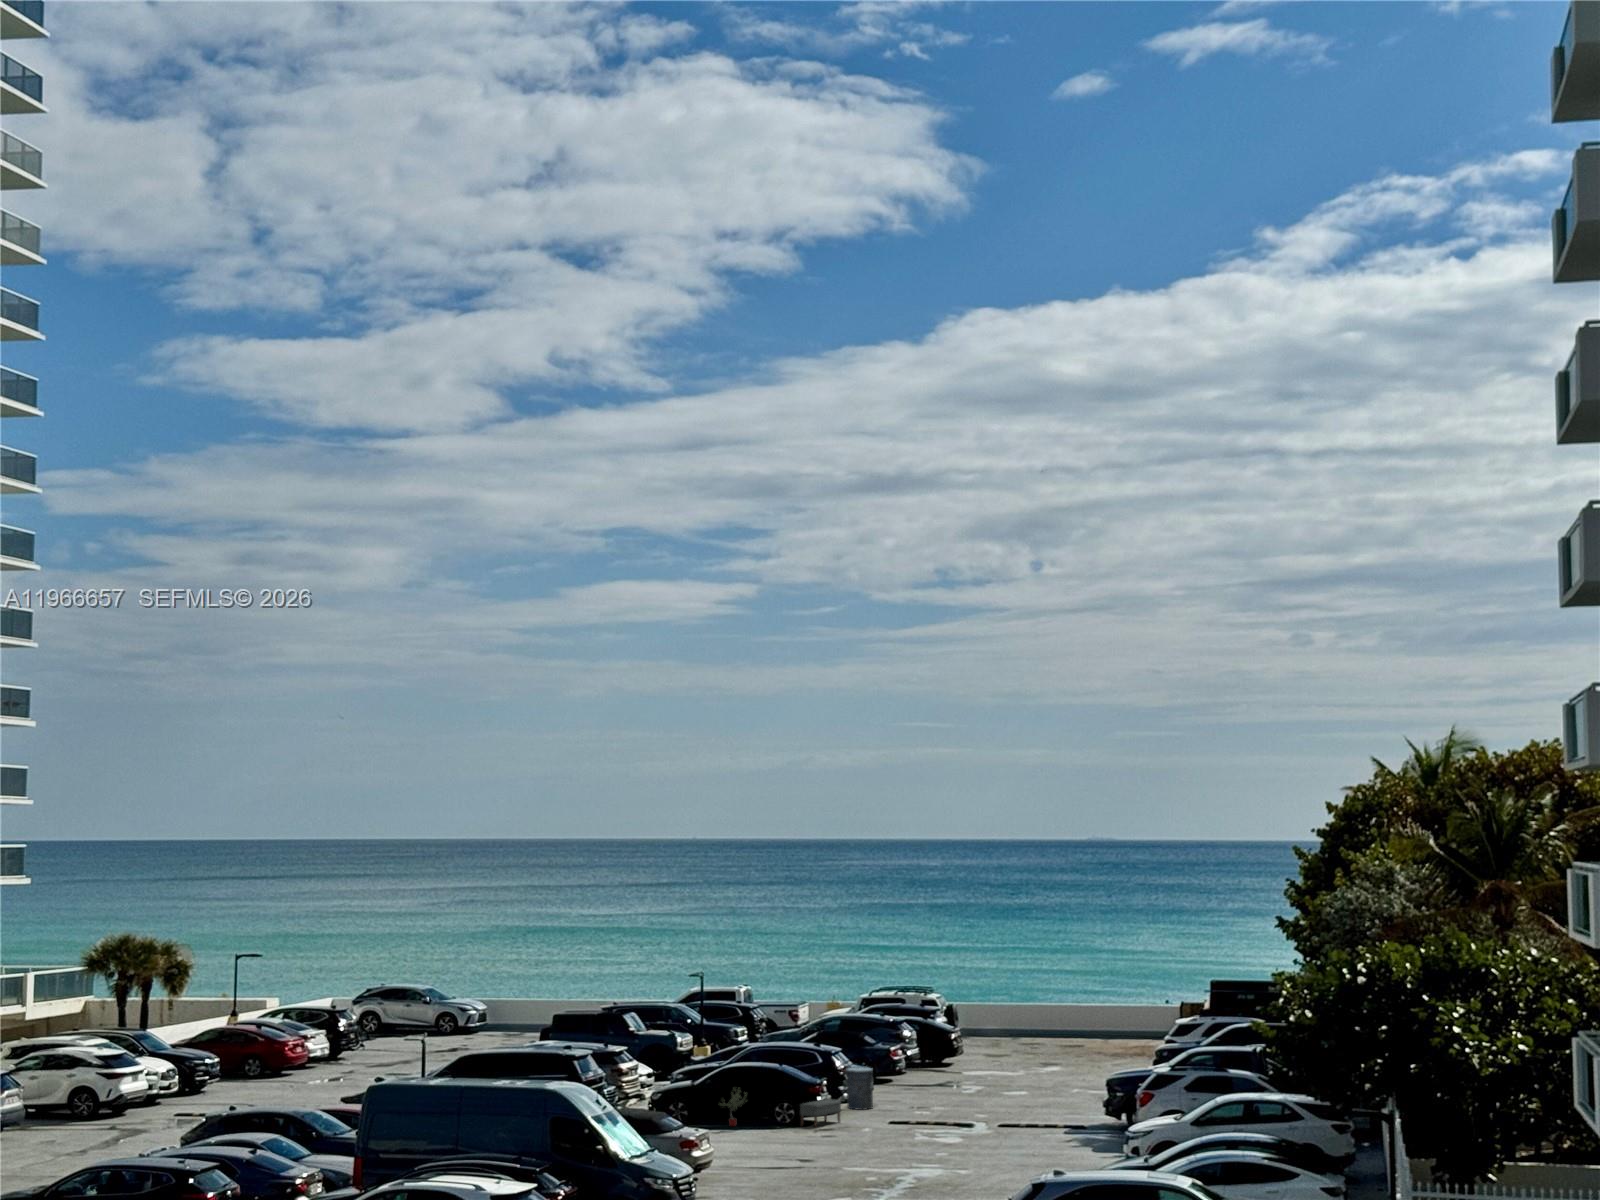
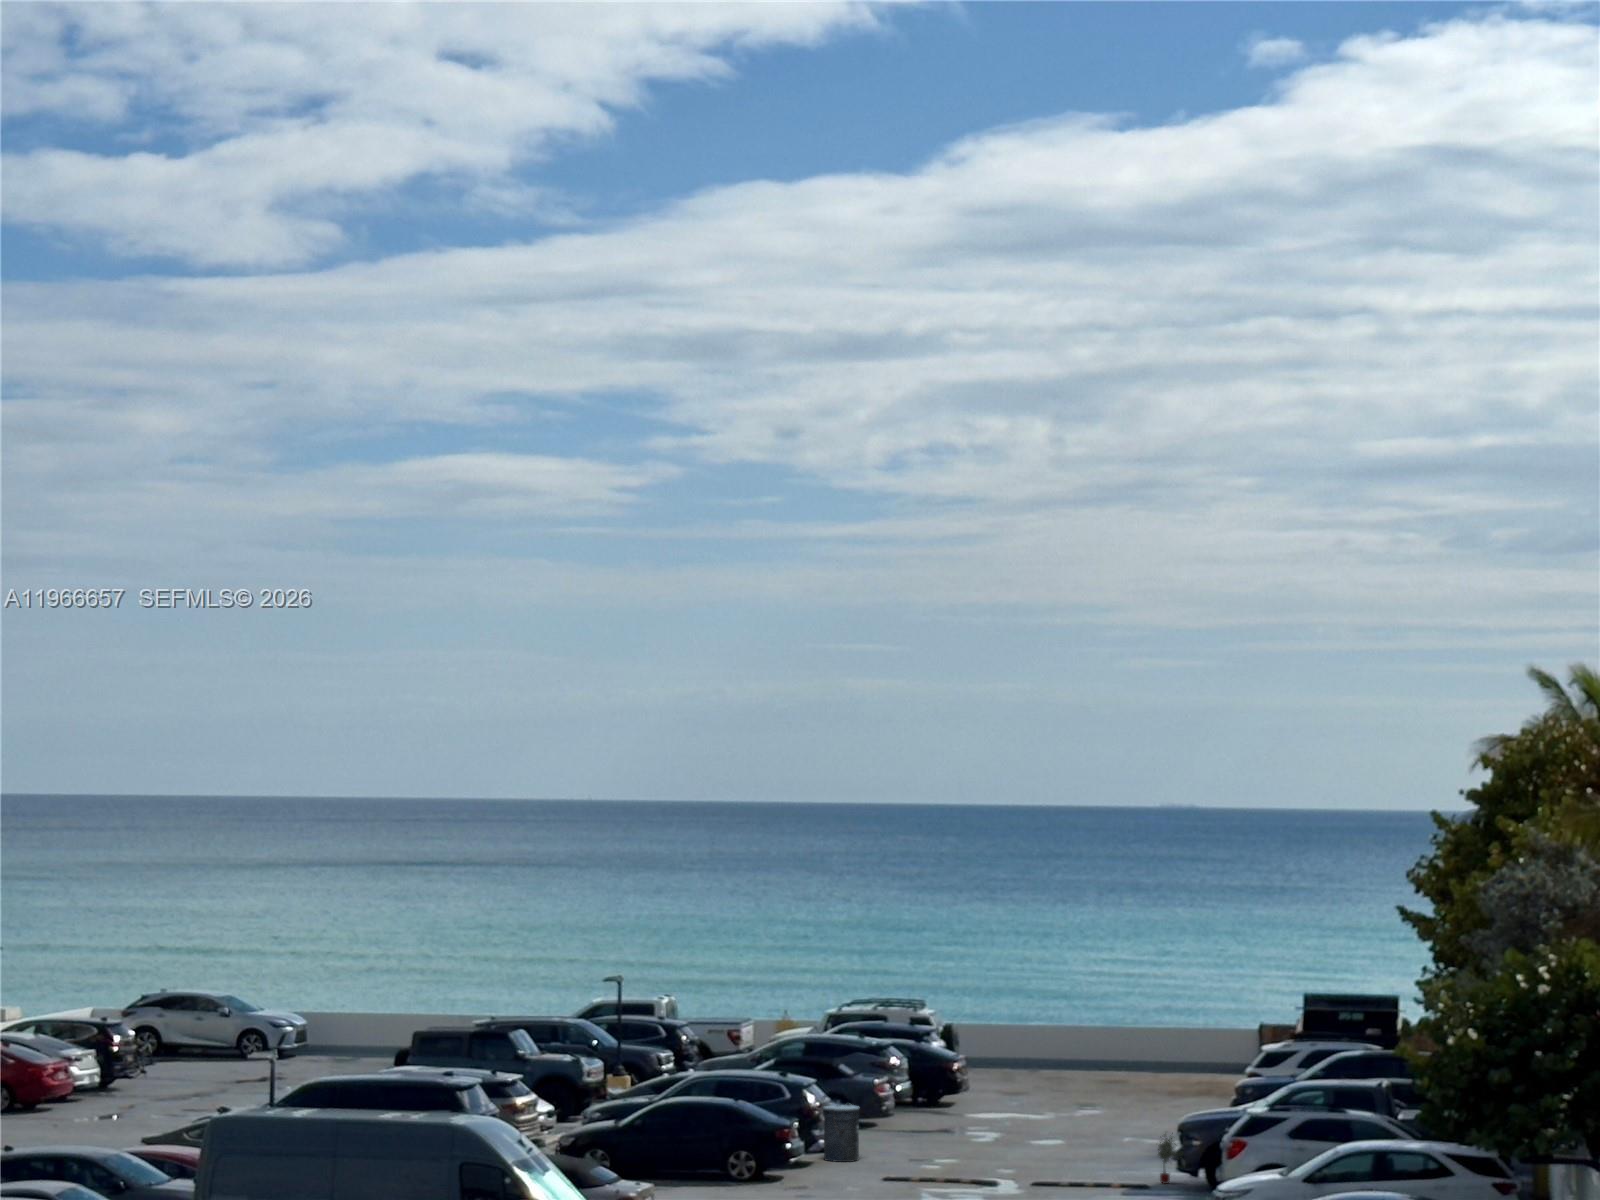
potted tree: present [721,1088,747,1127] -> present [1158,1133,1183,1184]
bench: present [800,1099,841,1127] -> none [765,1147,820,1184]

